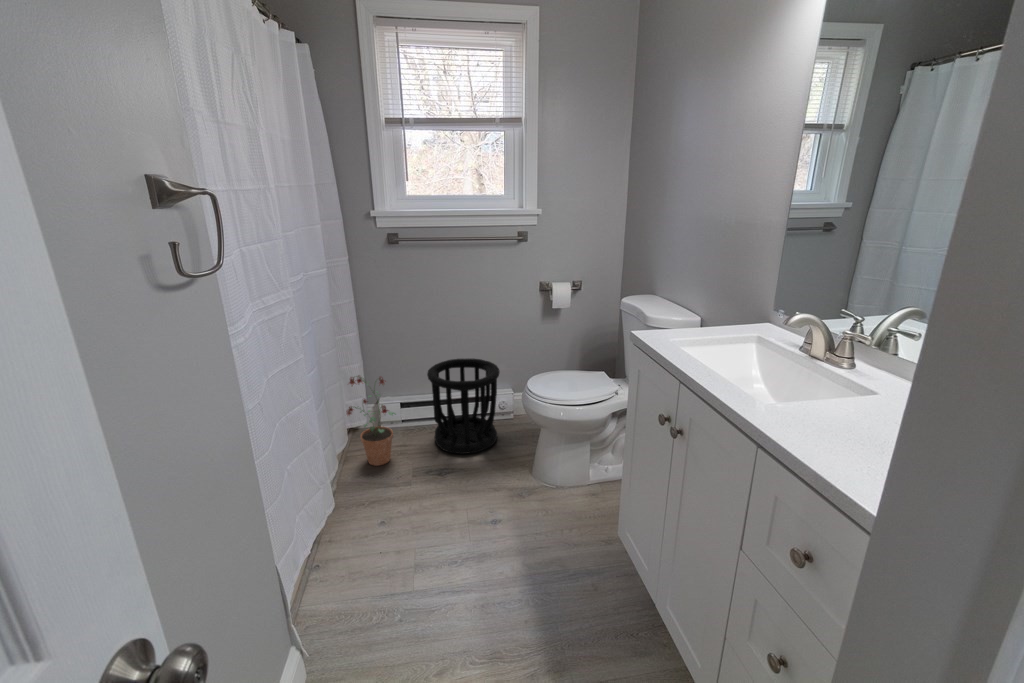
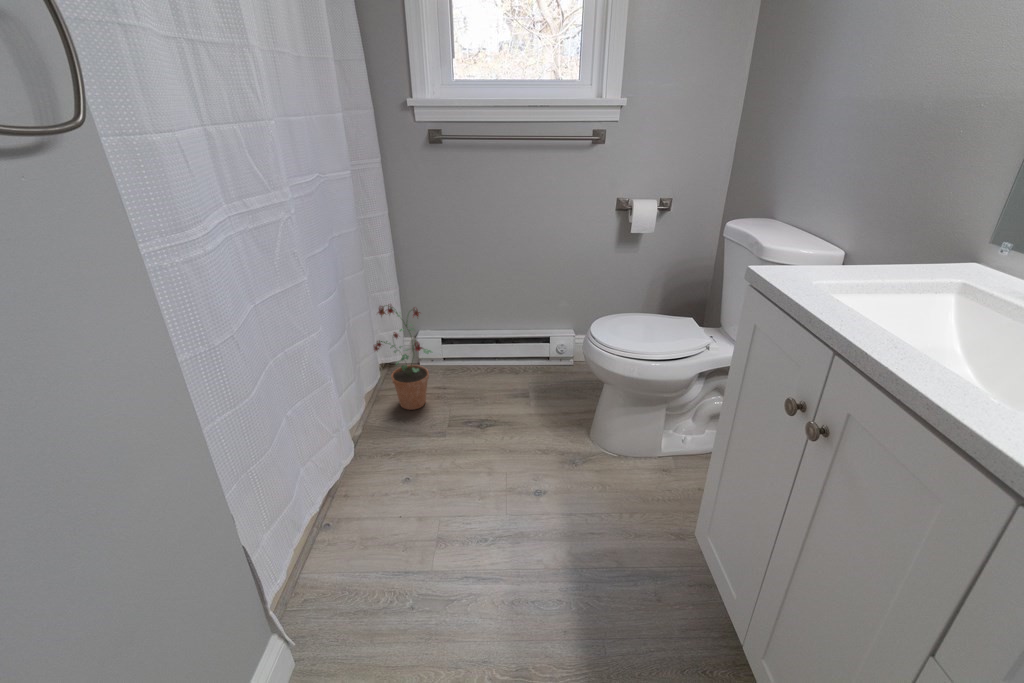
wastebasket: present [427,359,500,454] -> none [471,290,559,404]

